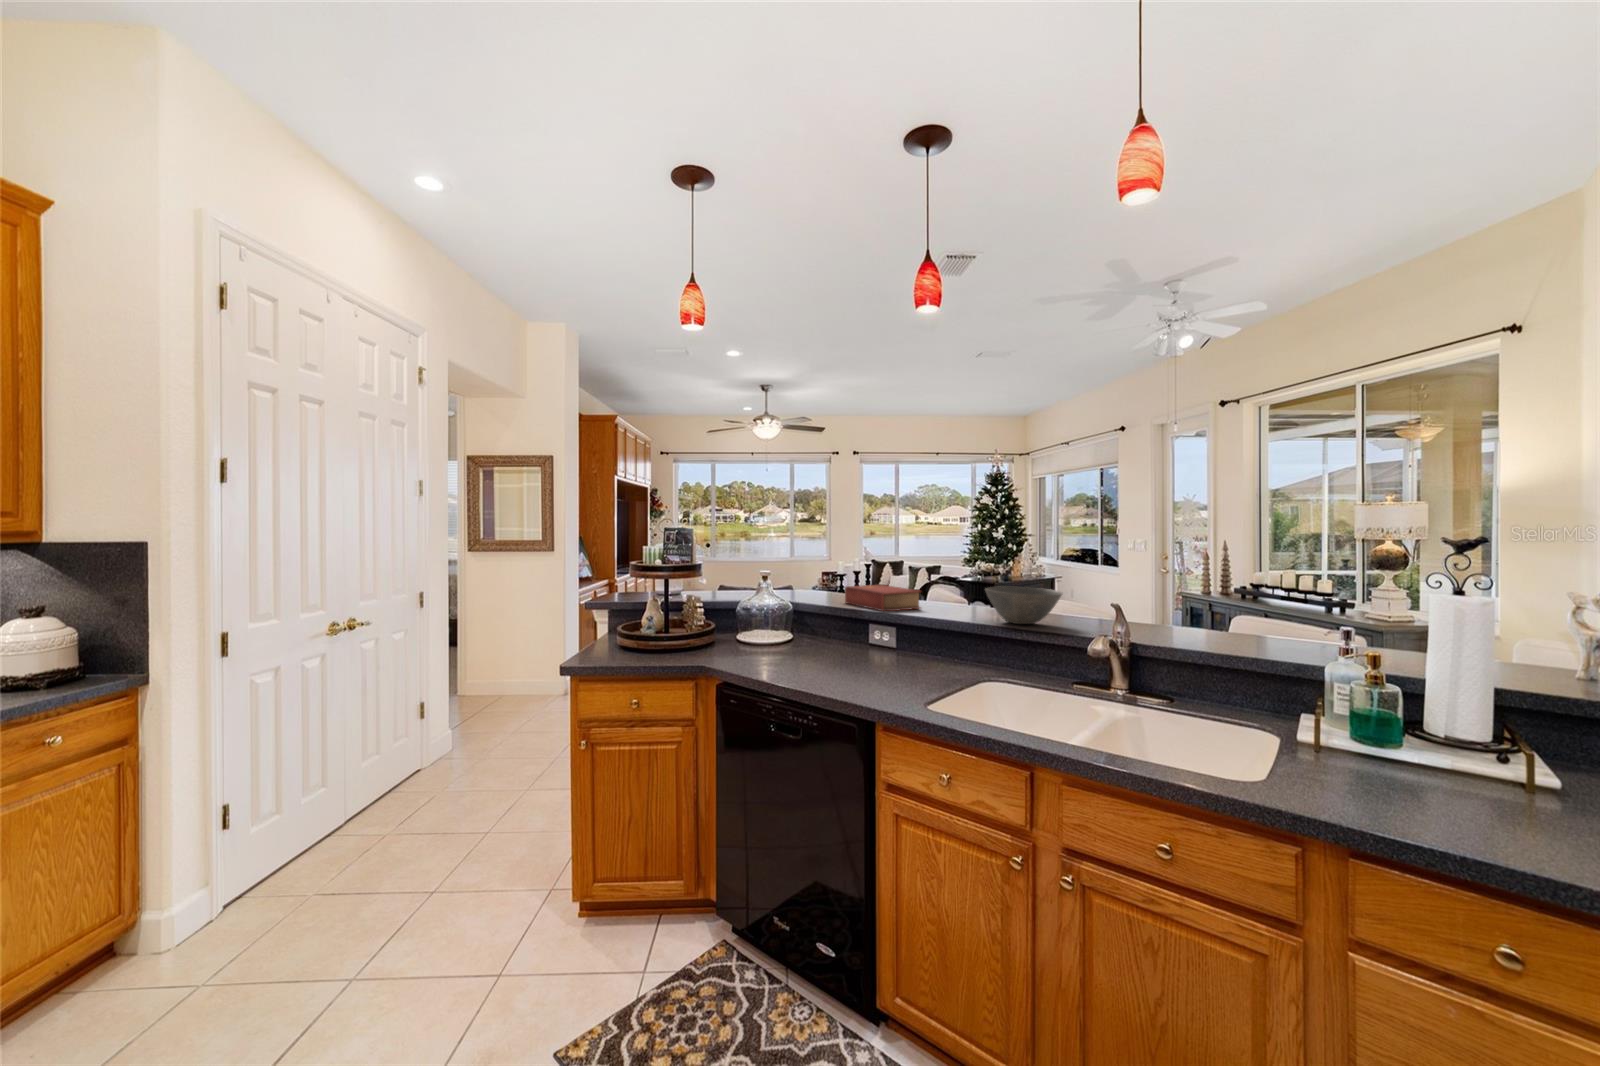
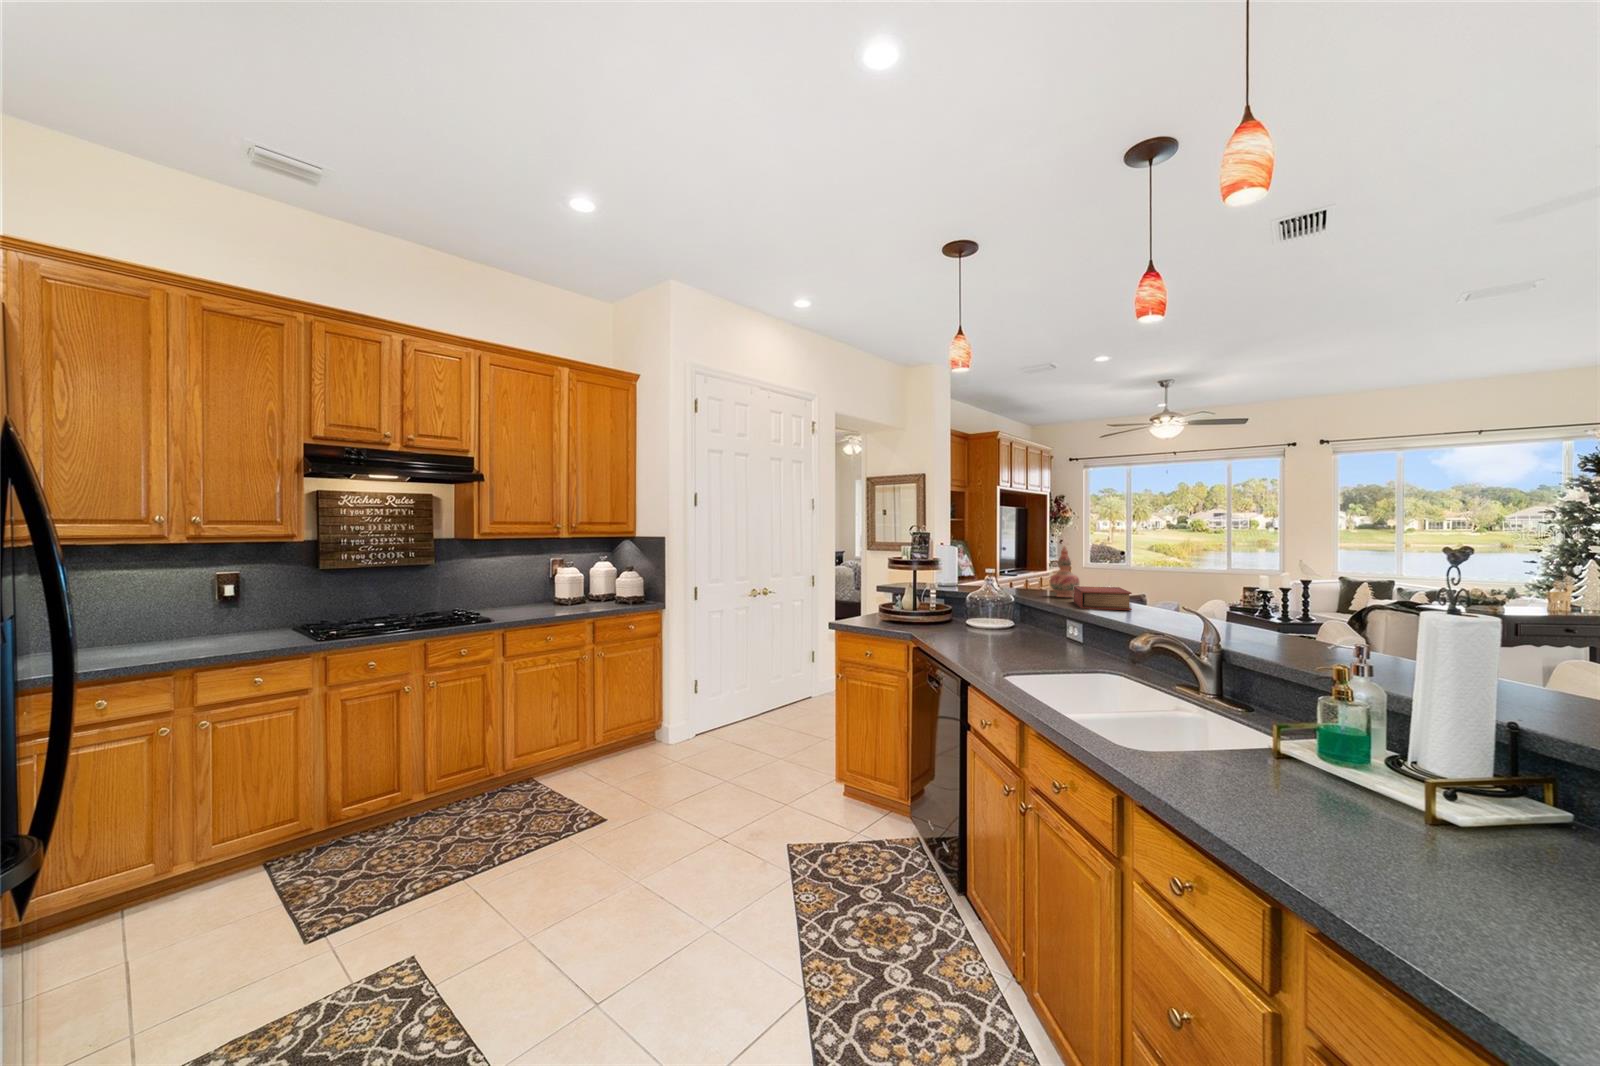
decorative vase: none [800,543,829,598] -> present [1050,546,1080,597]
bowl: present [985,586,1062,624] -> none [1147,589,1235,627]

